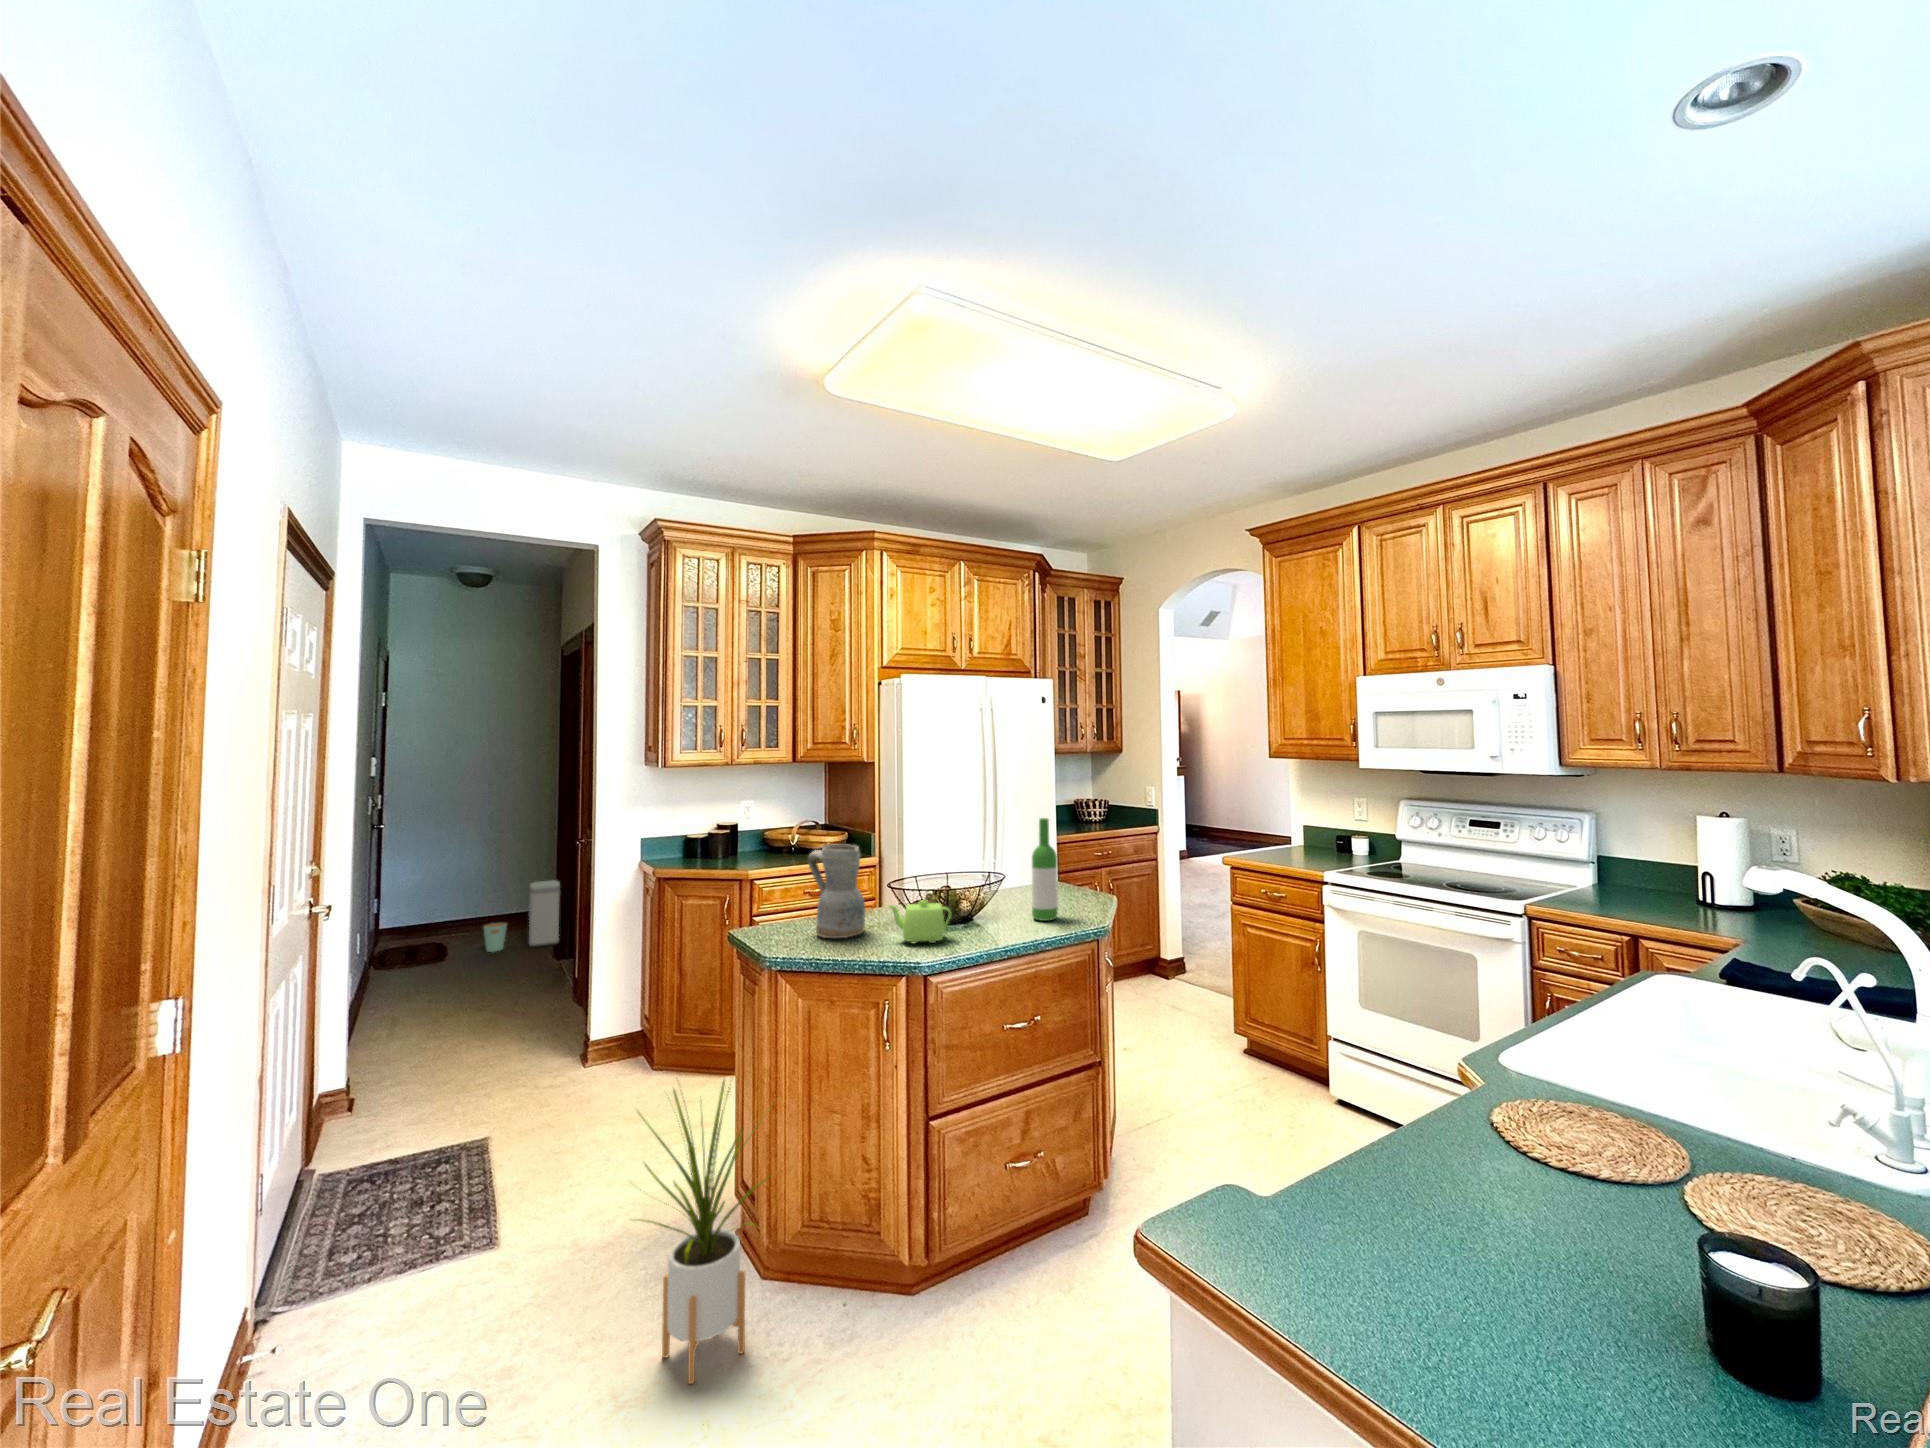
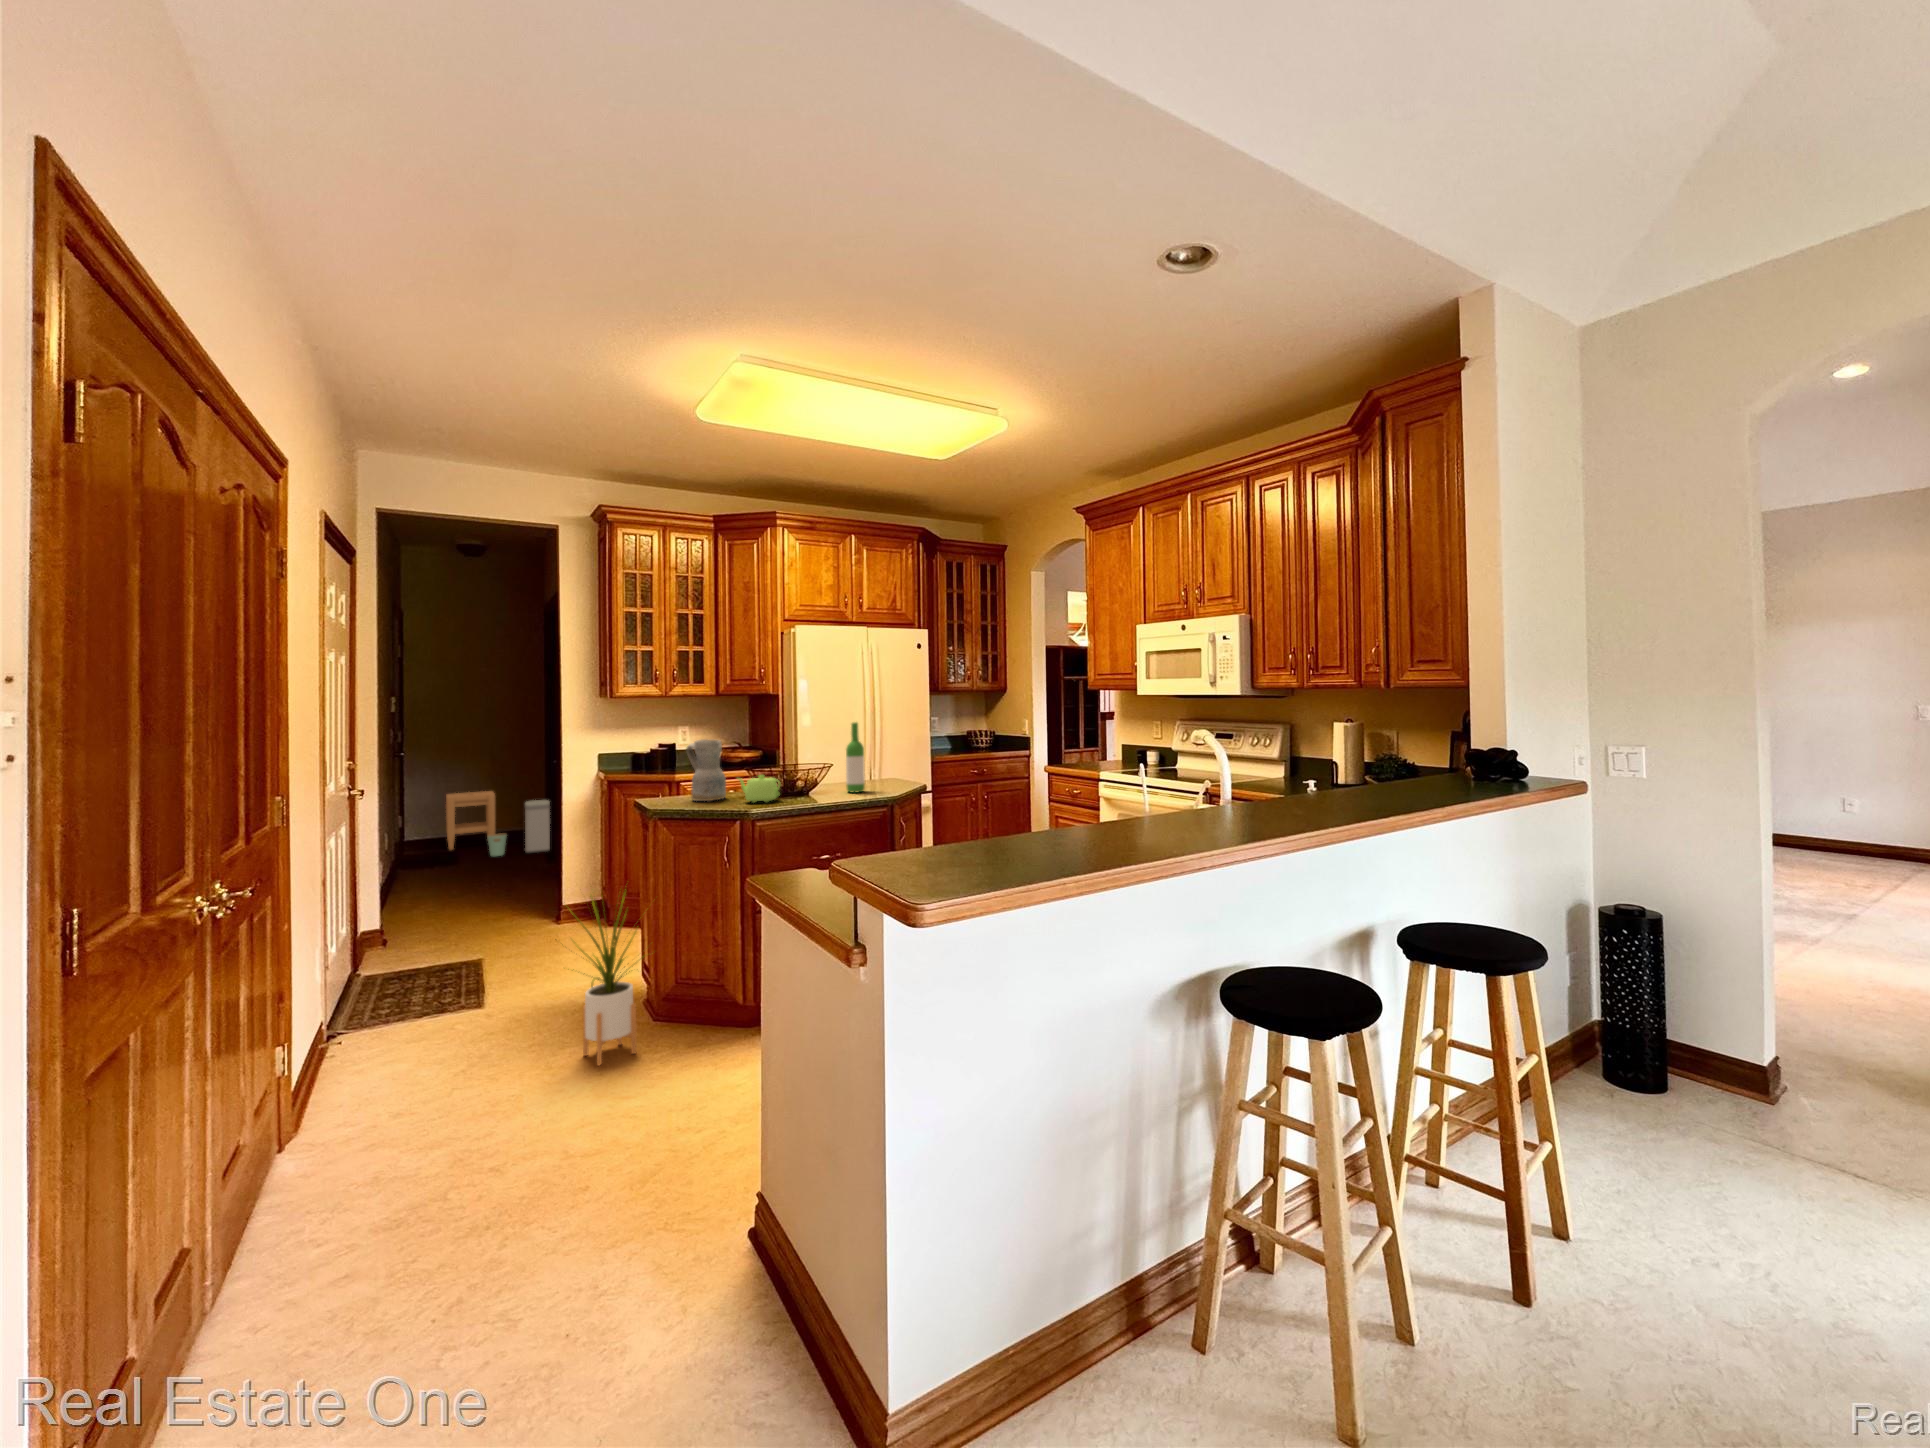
stool: none [433,867,493,942] -> present [446,791,495,850]

